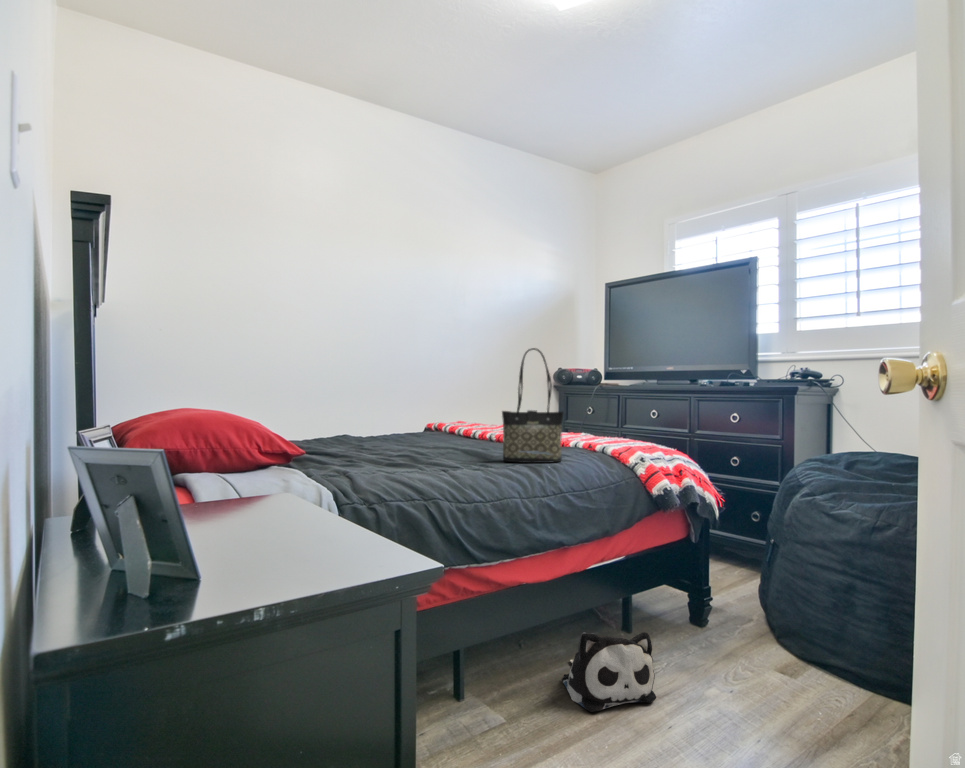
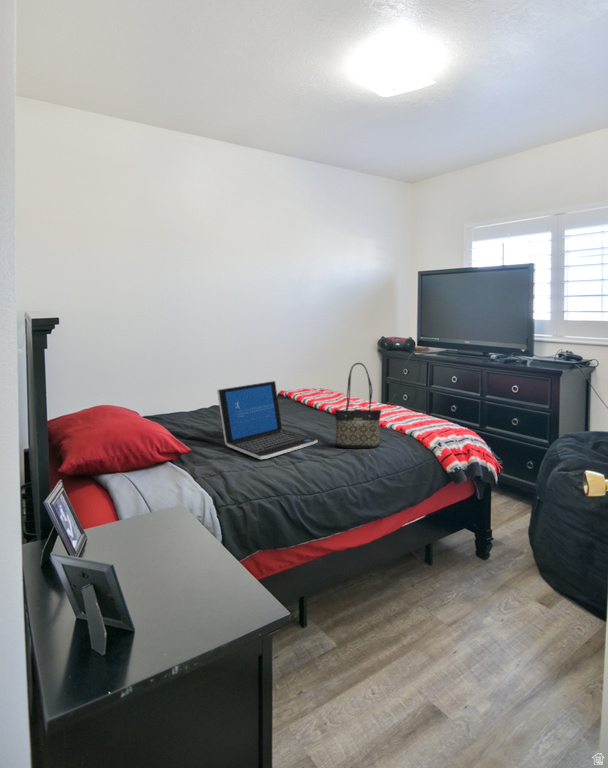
laptop: none [344,383,478,469] -> present [217,381,317,459]
plush toy: present [562,632,656,712] -> none [377,575,443,631]

